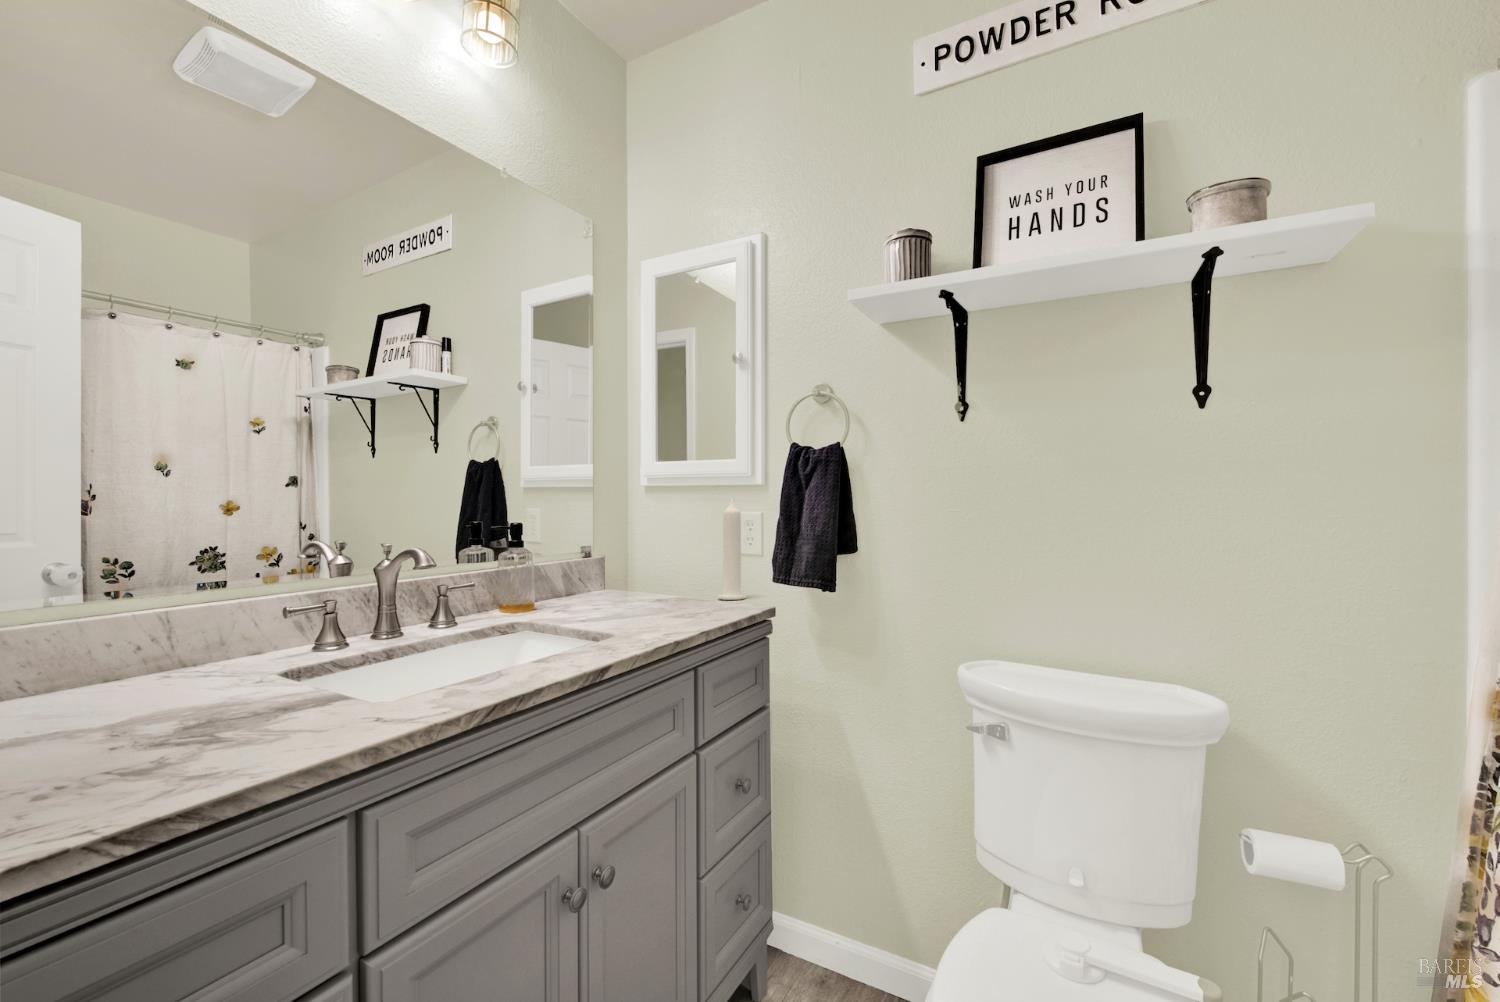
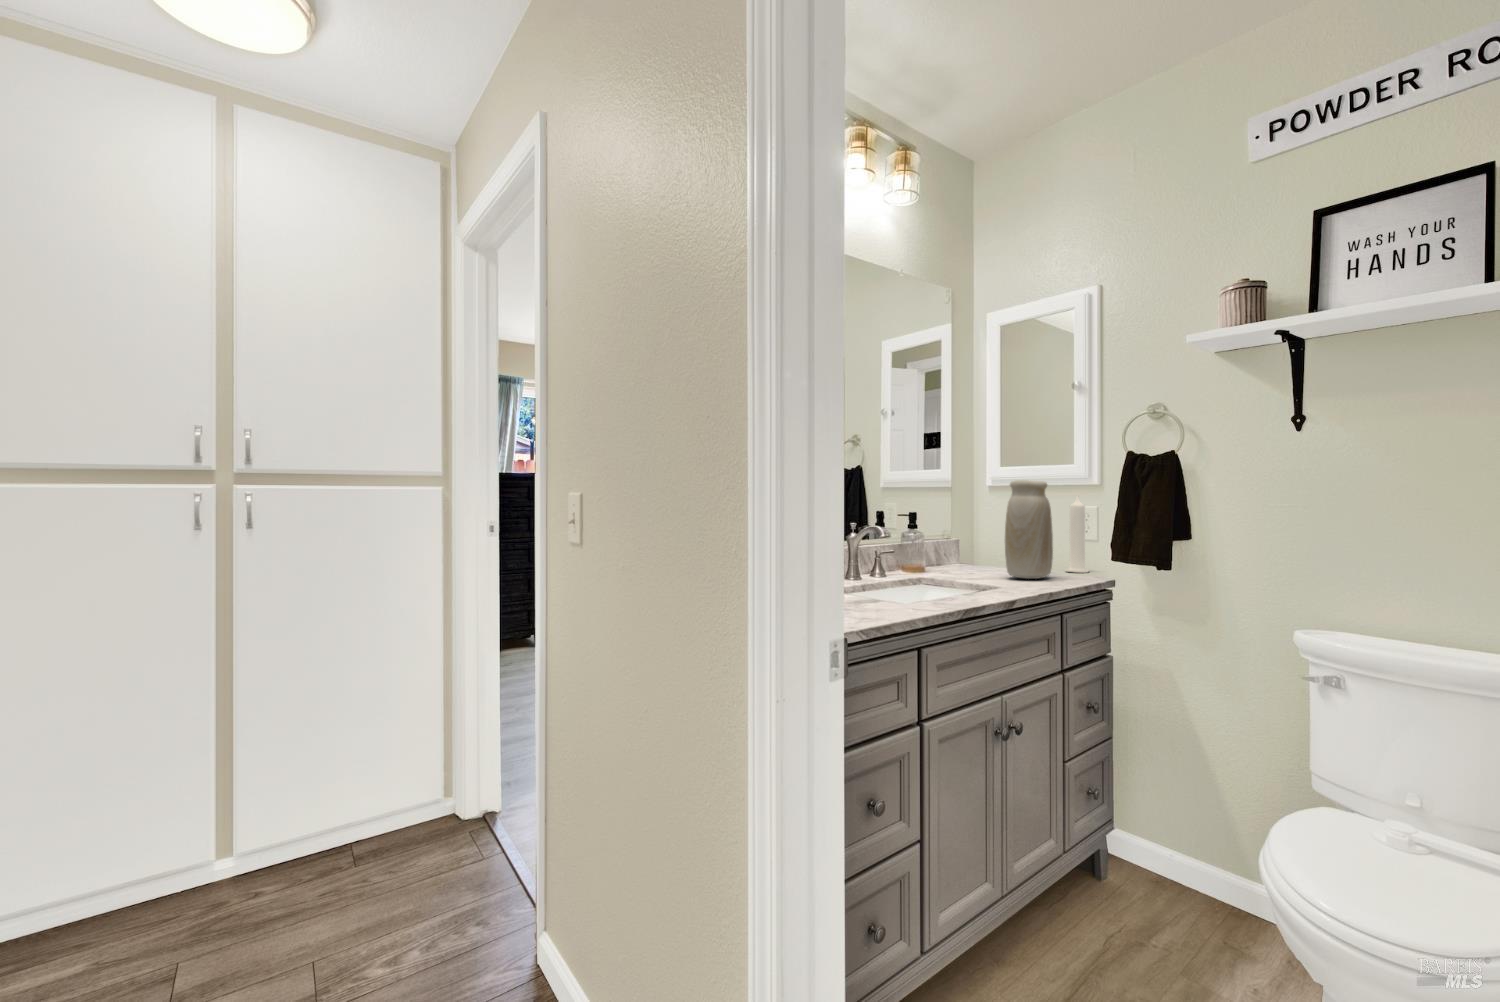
vase: none [633,475,696,614] -> present [1005,480,1053,579]

